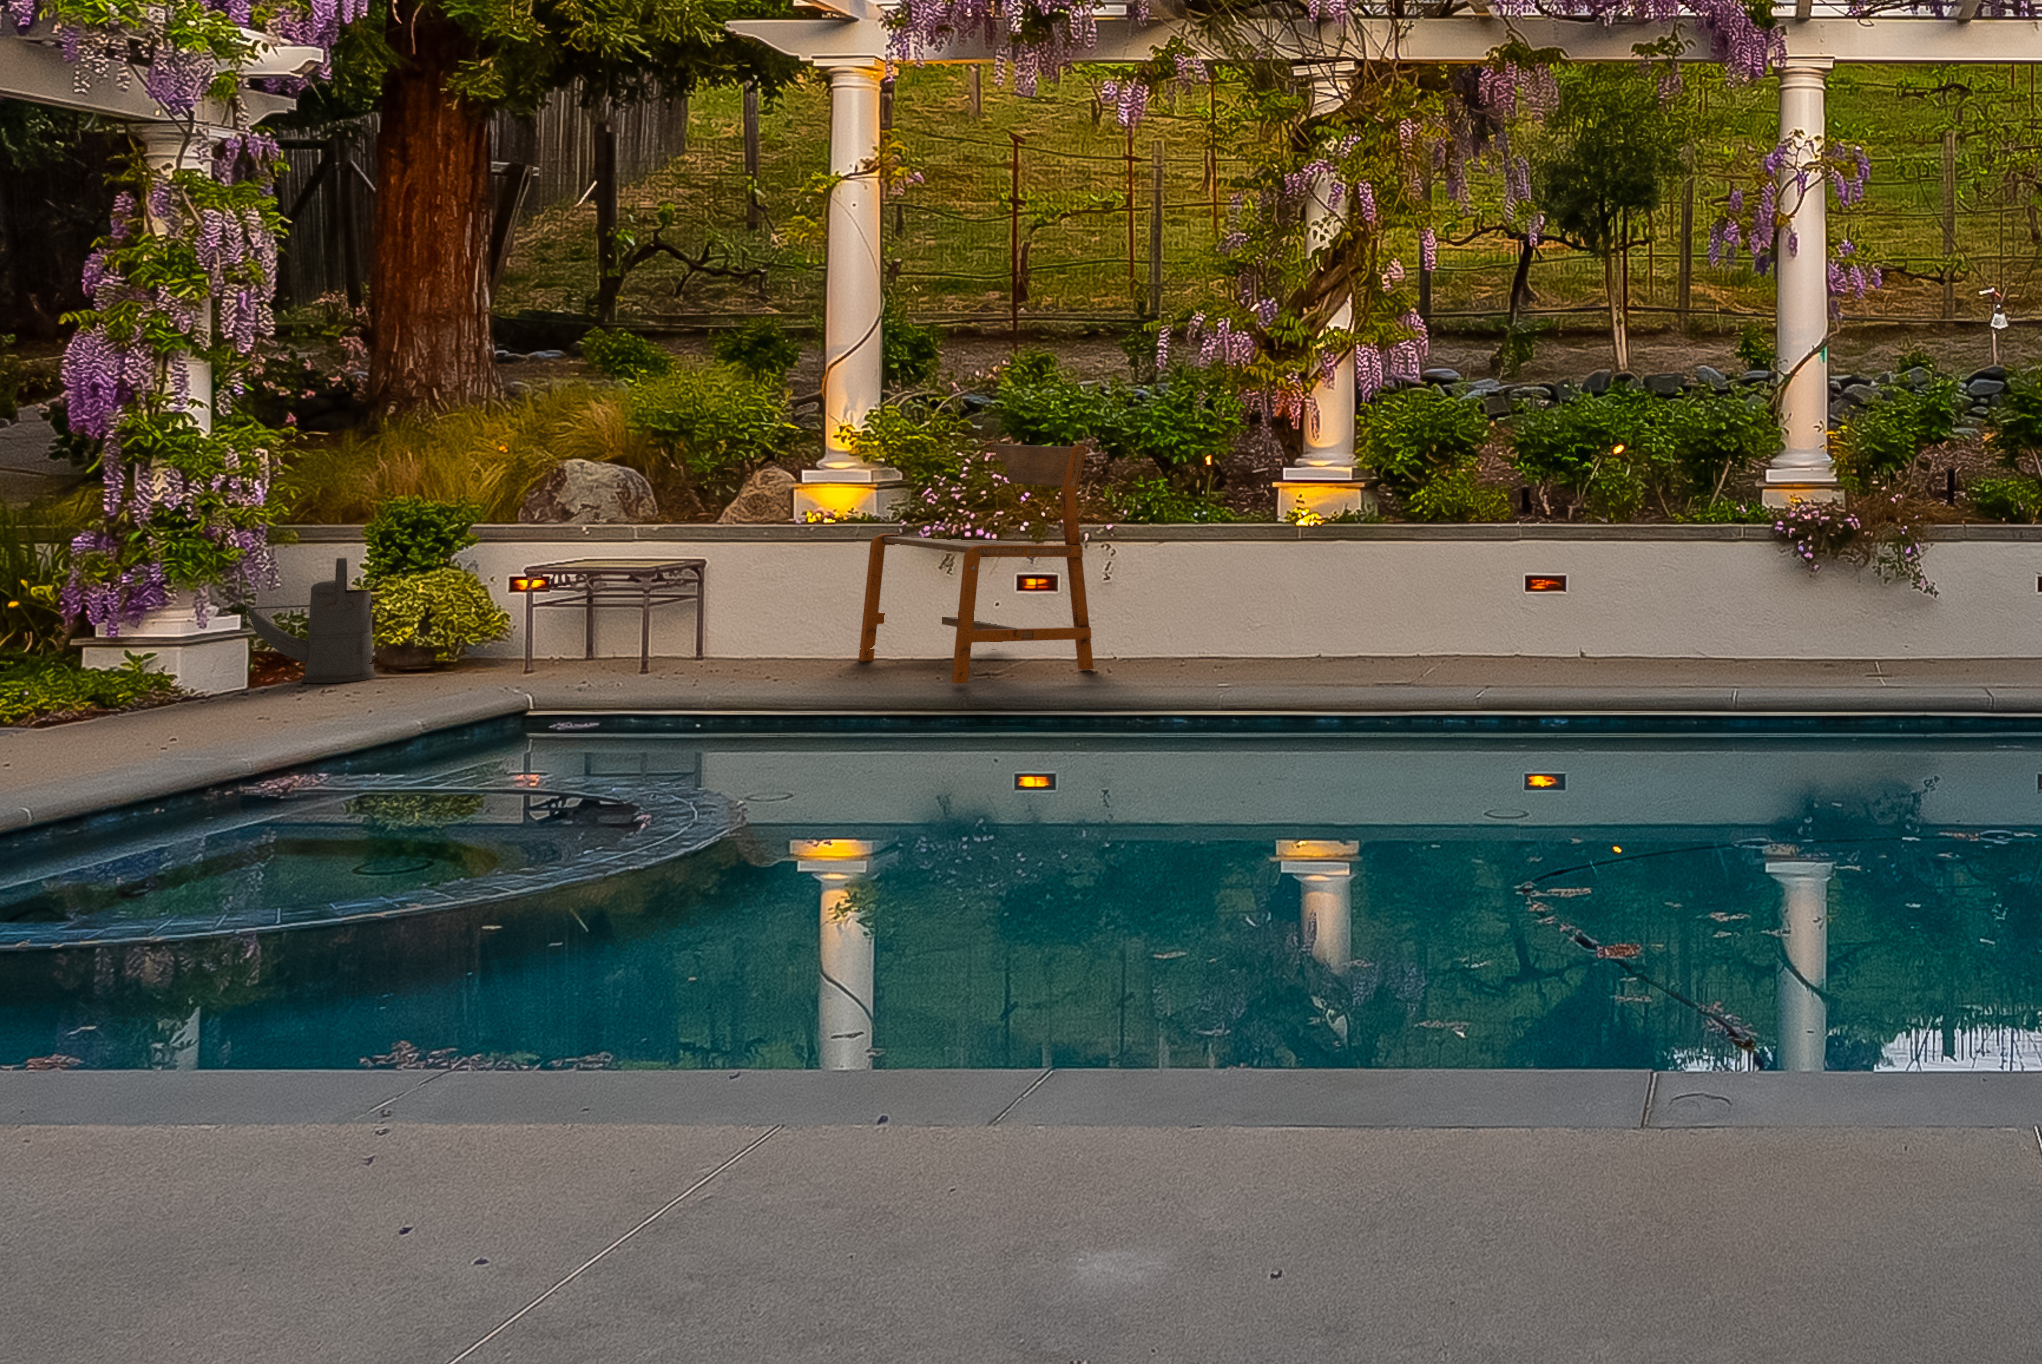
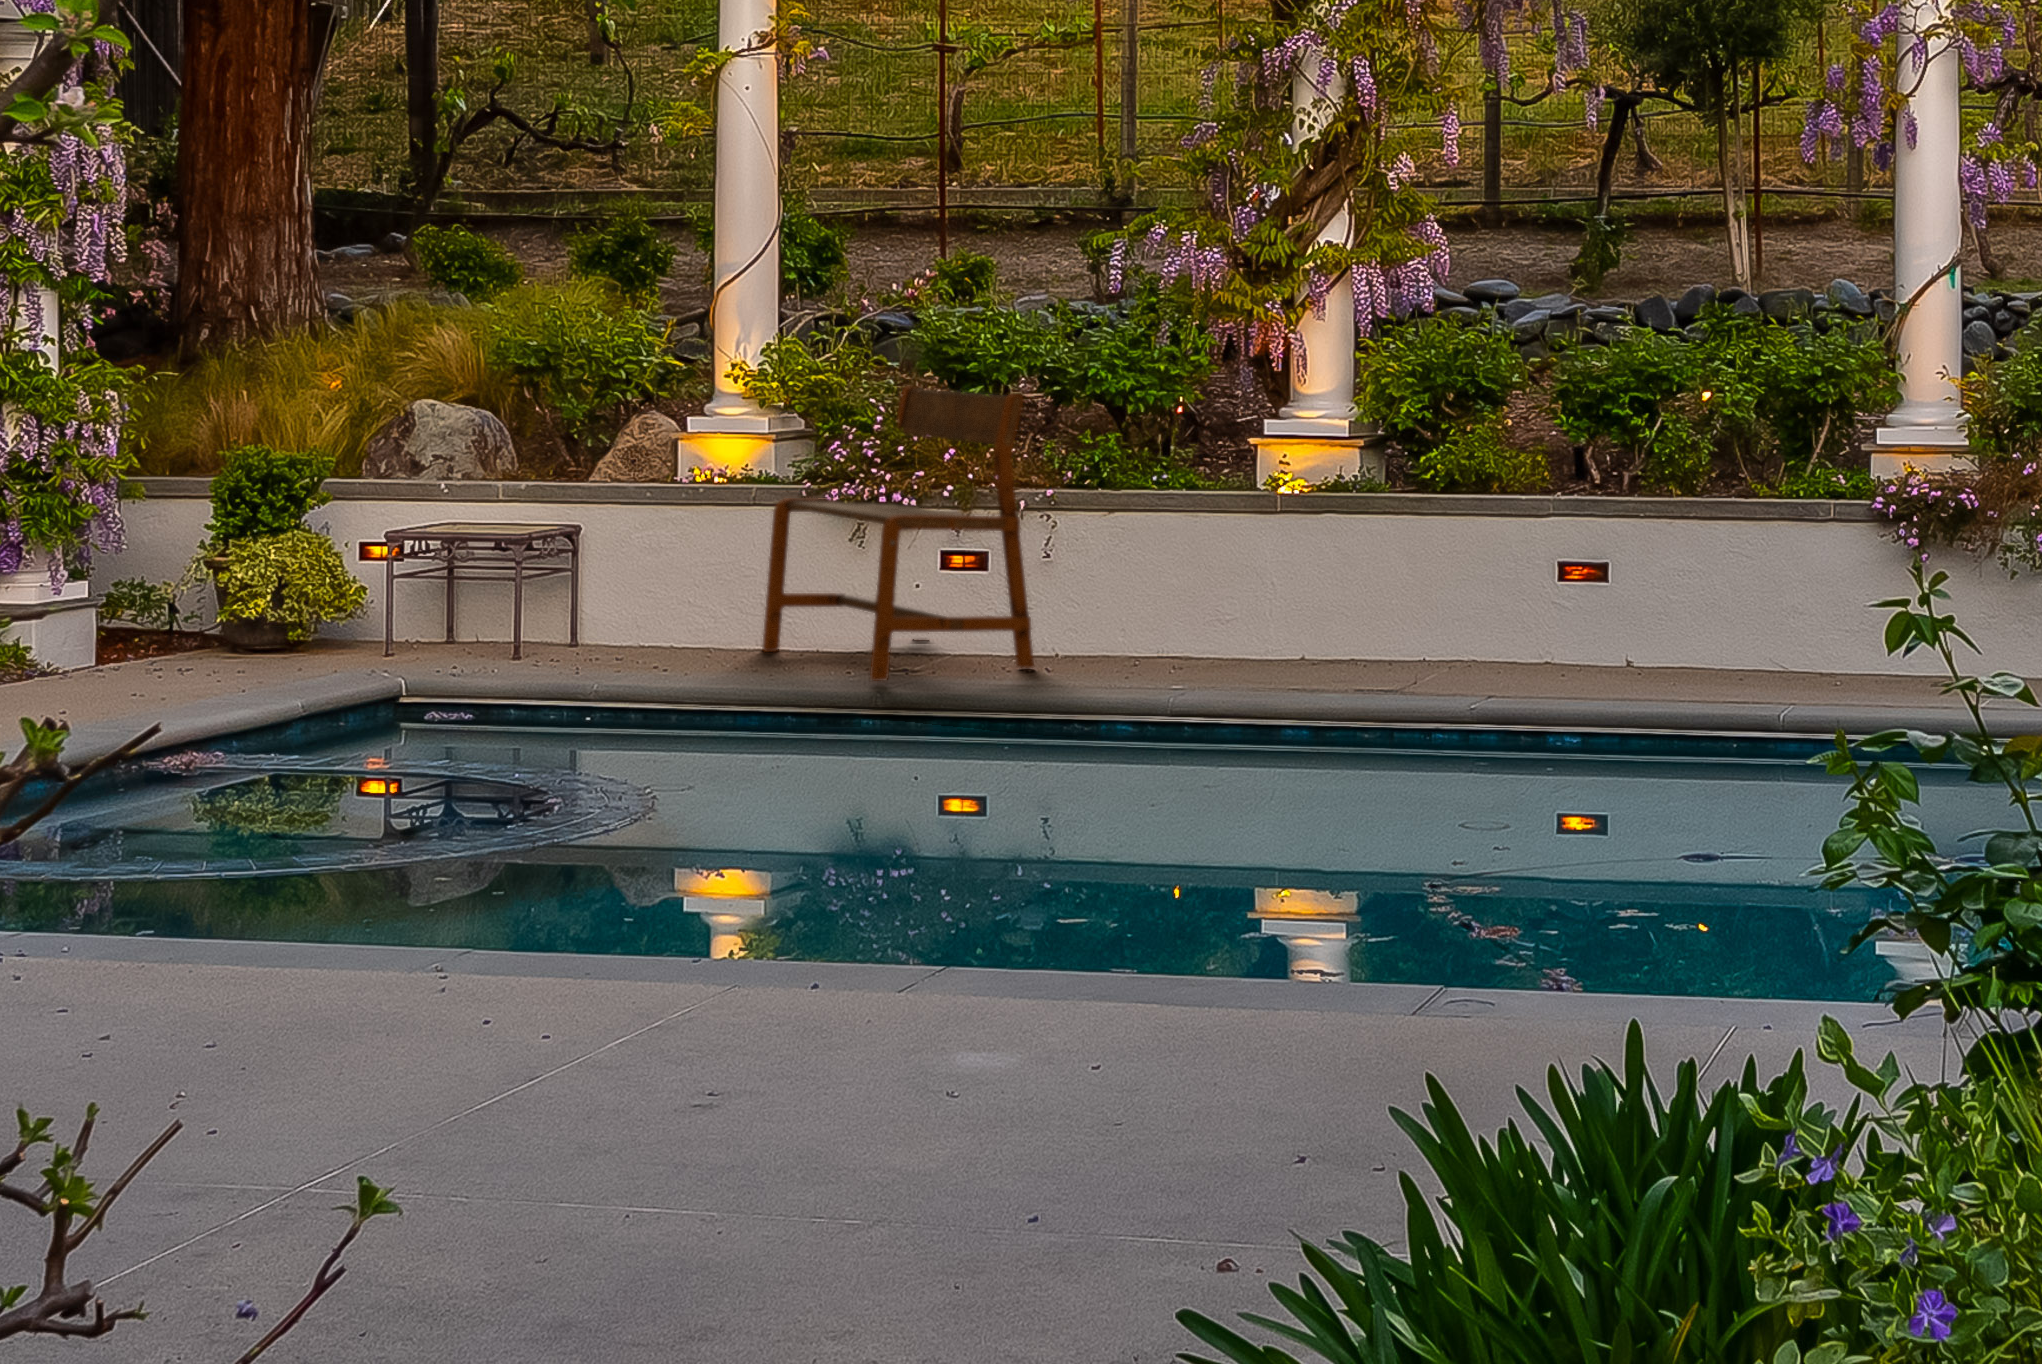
watering can: present [245,558,384,683] -> none [68,519,256,663]

